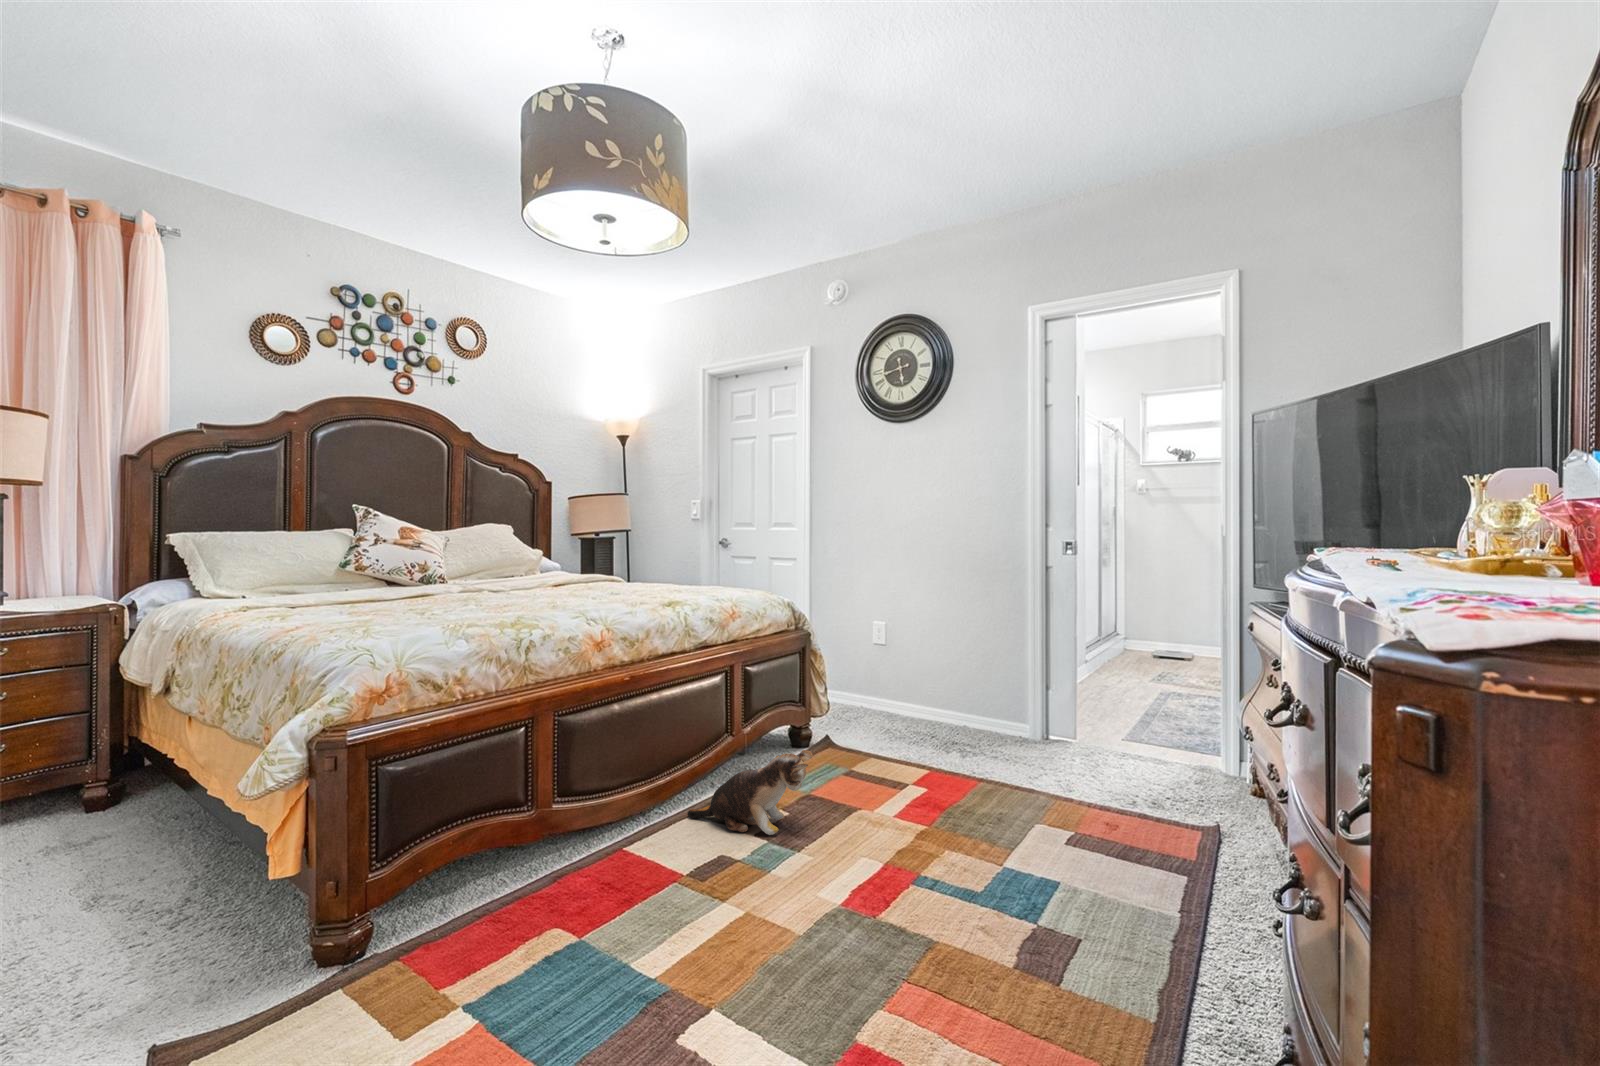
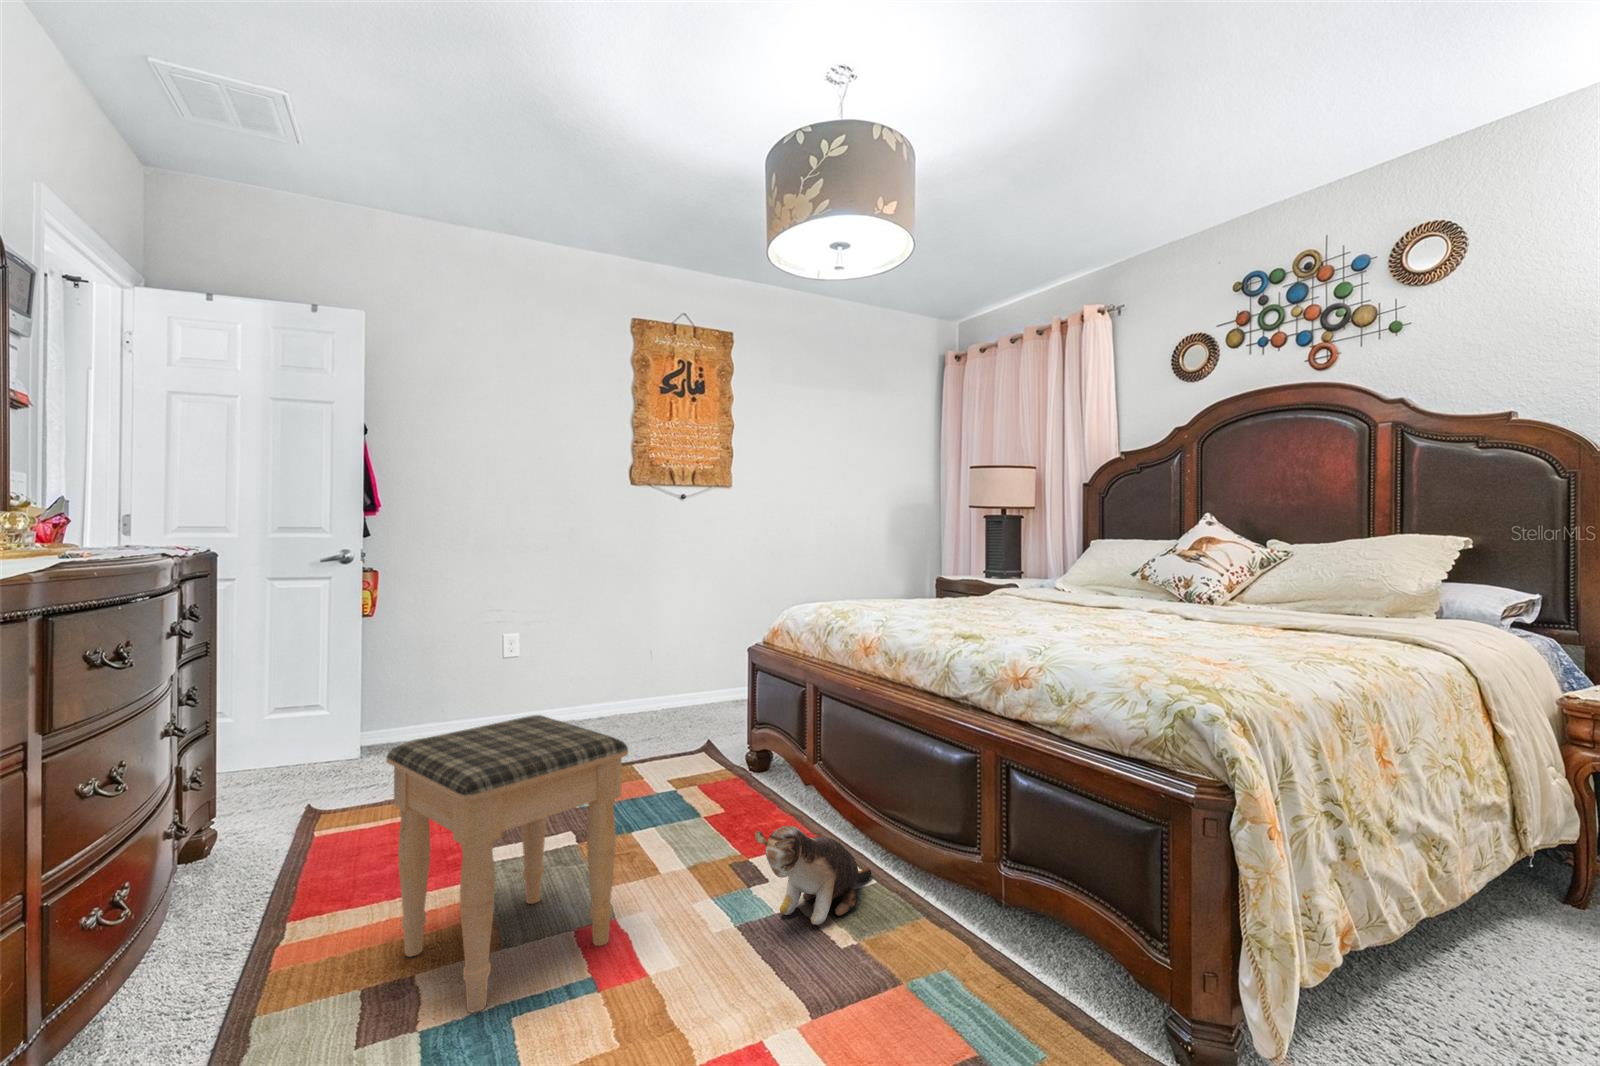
footstool: none [831,713,1029,1010] -> present [386,715,628,1013]

